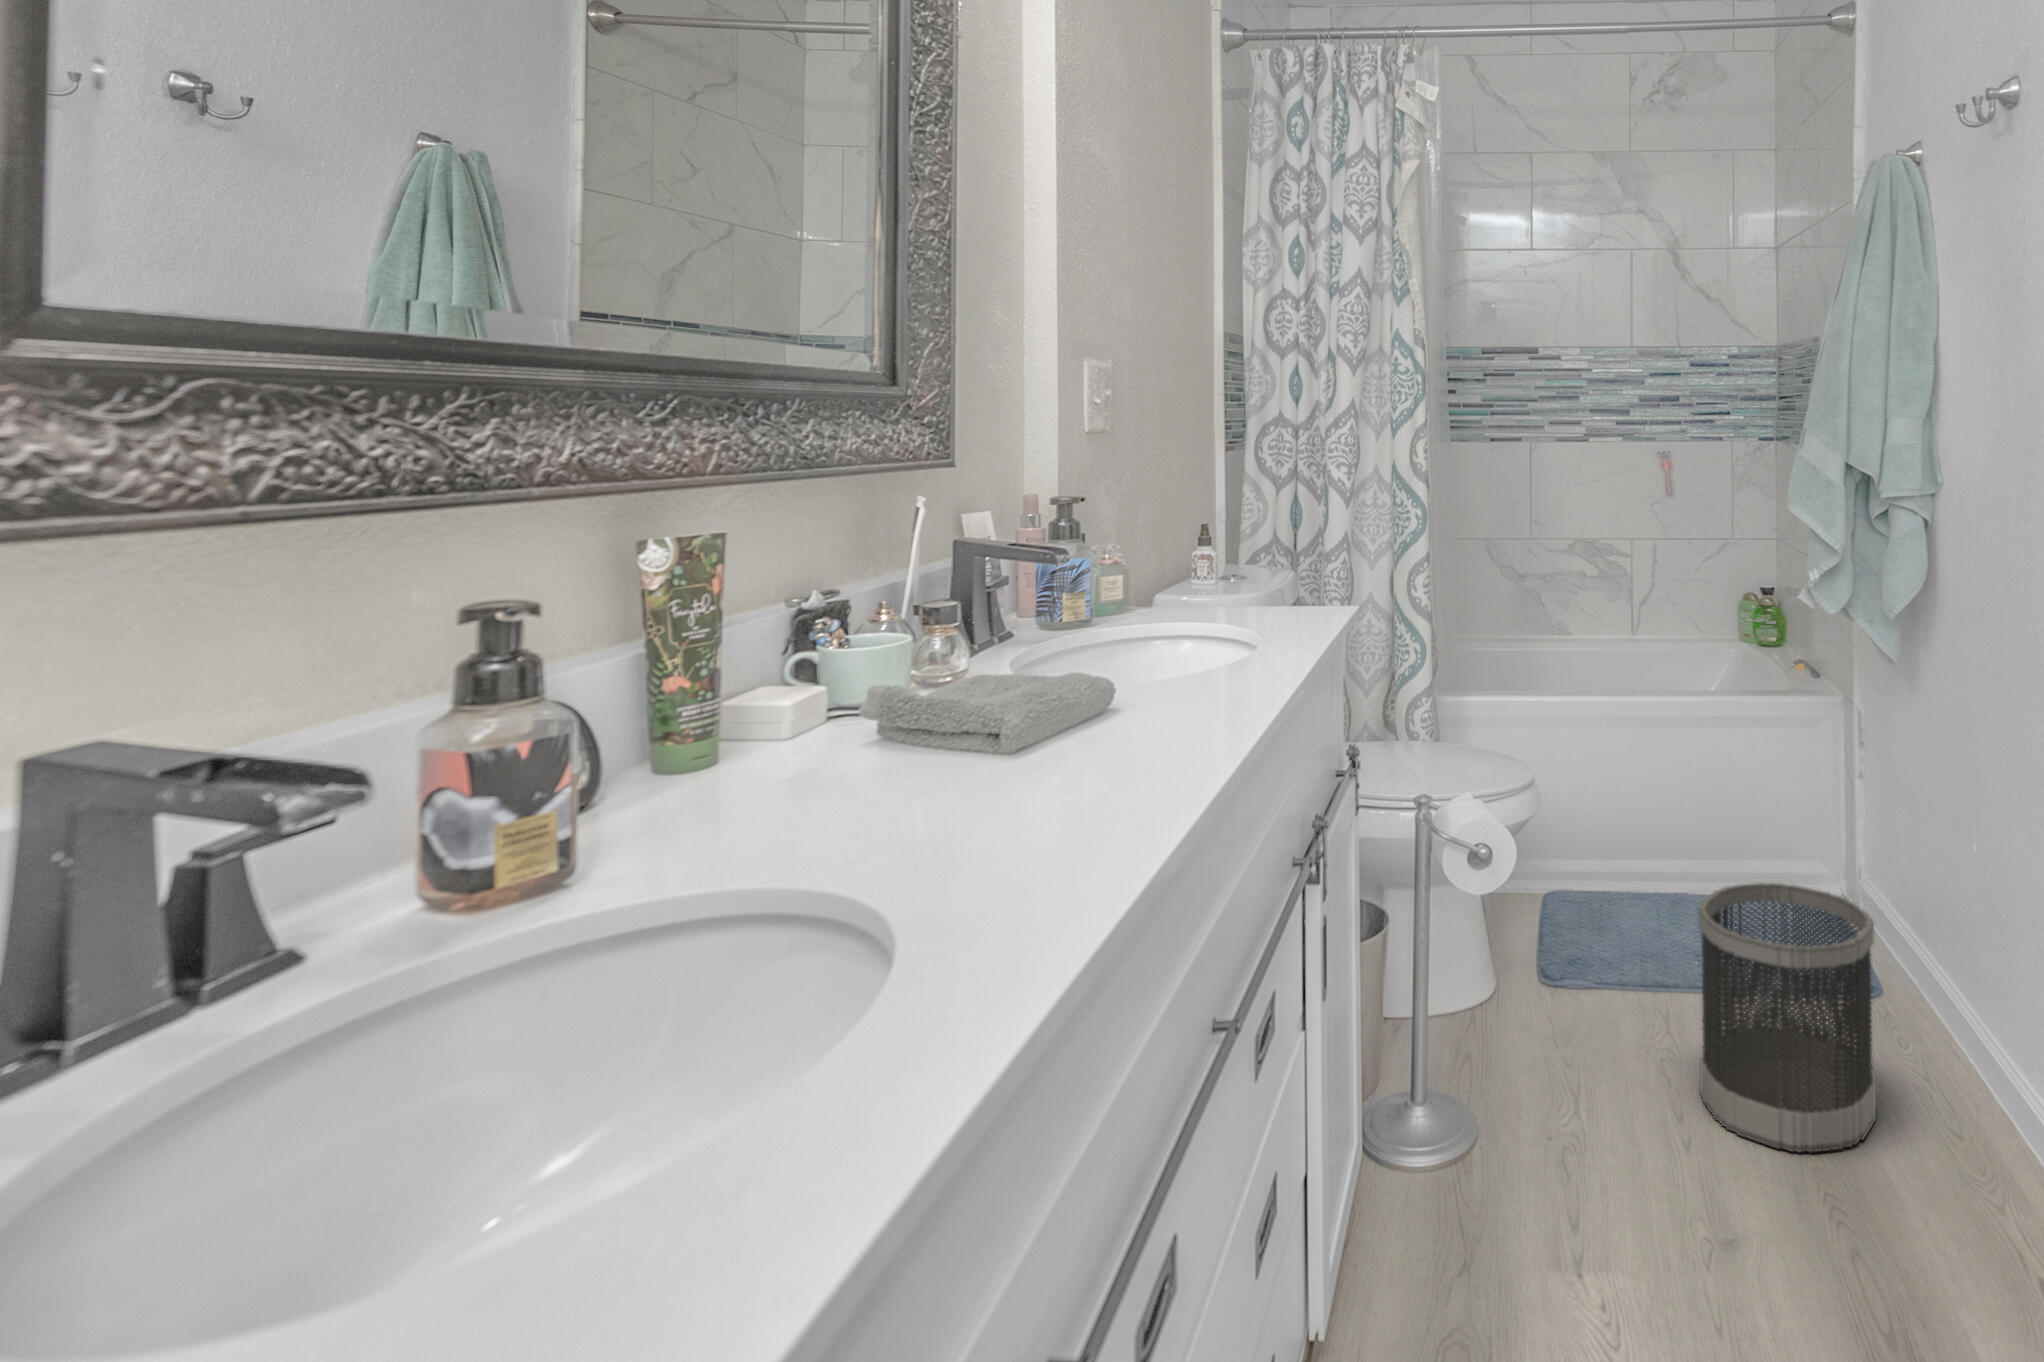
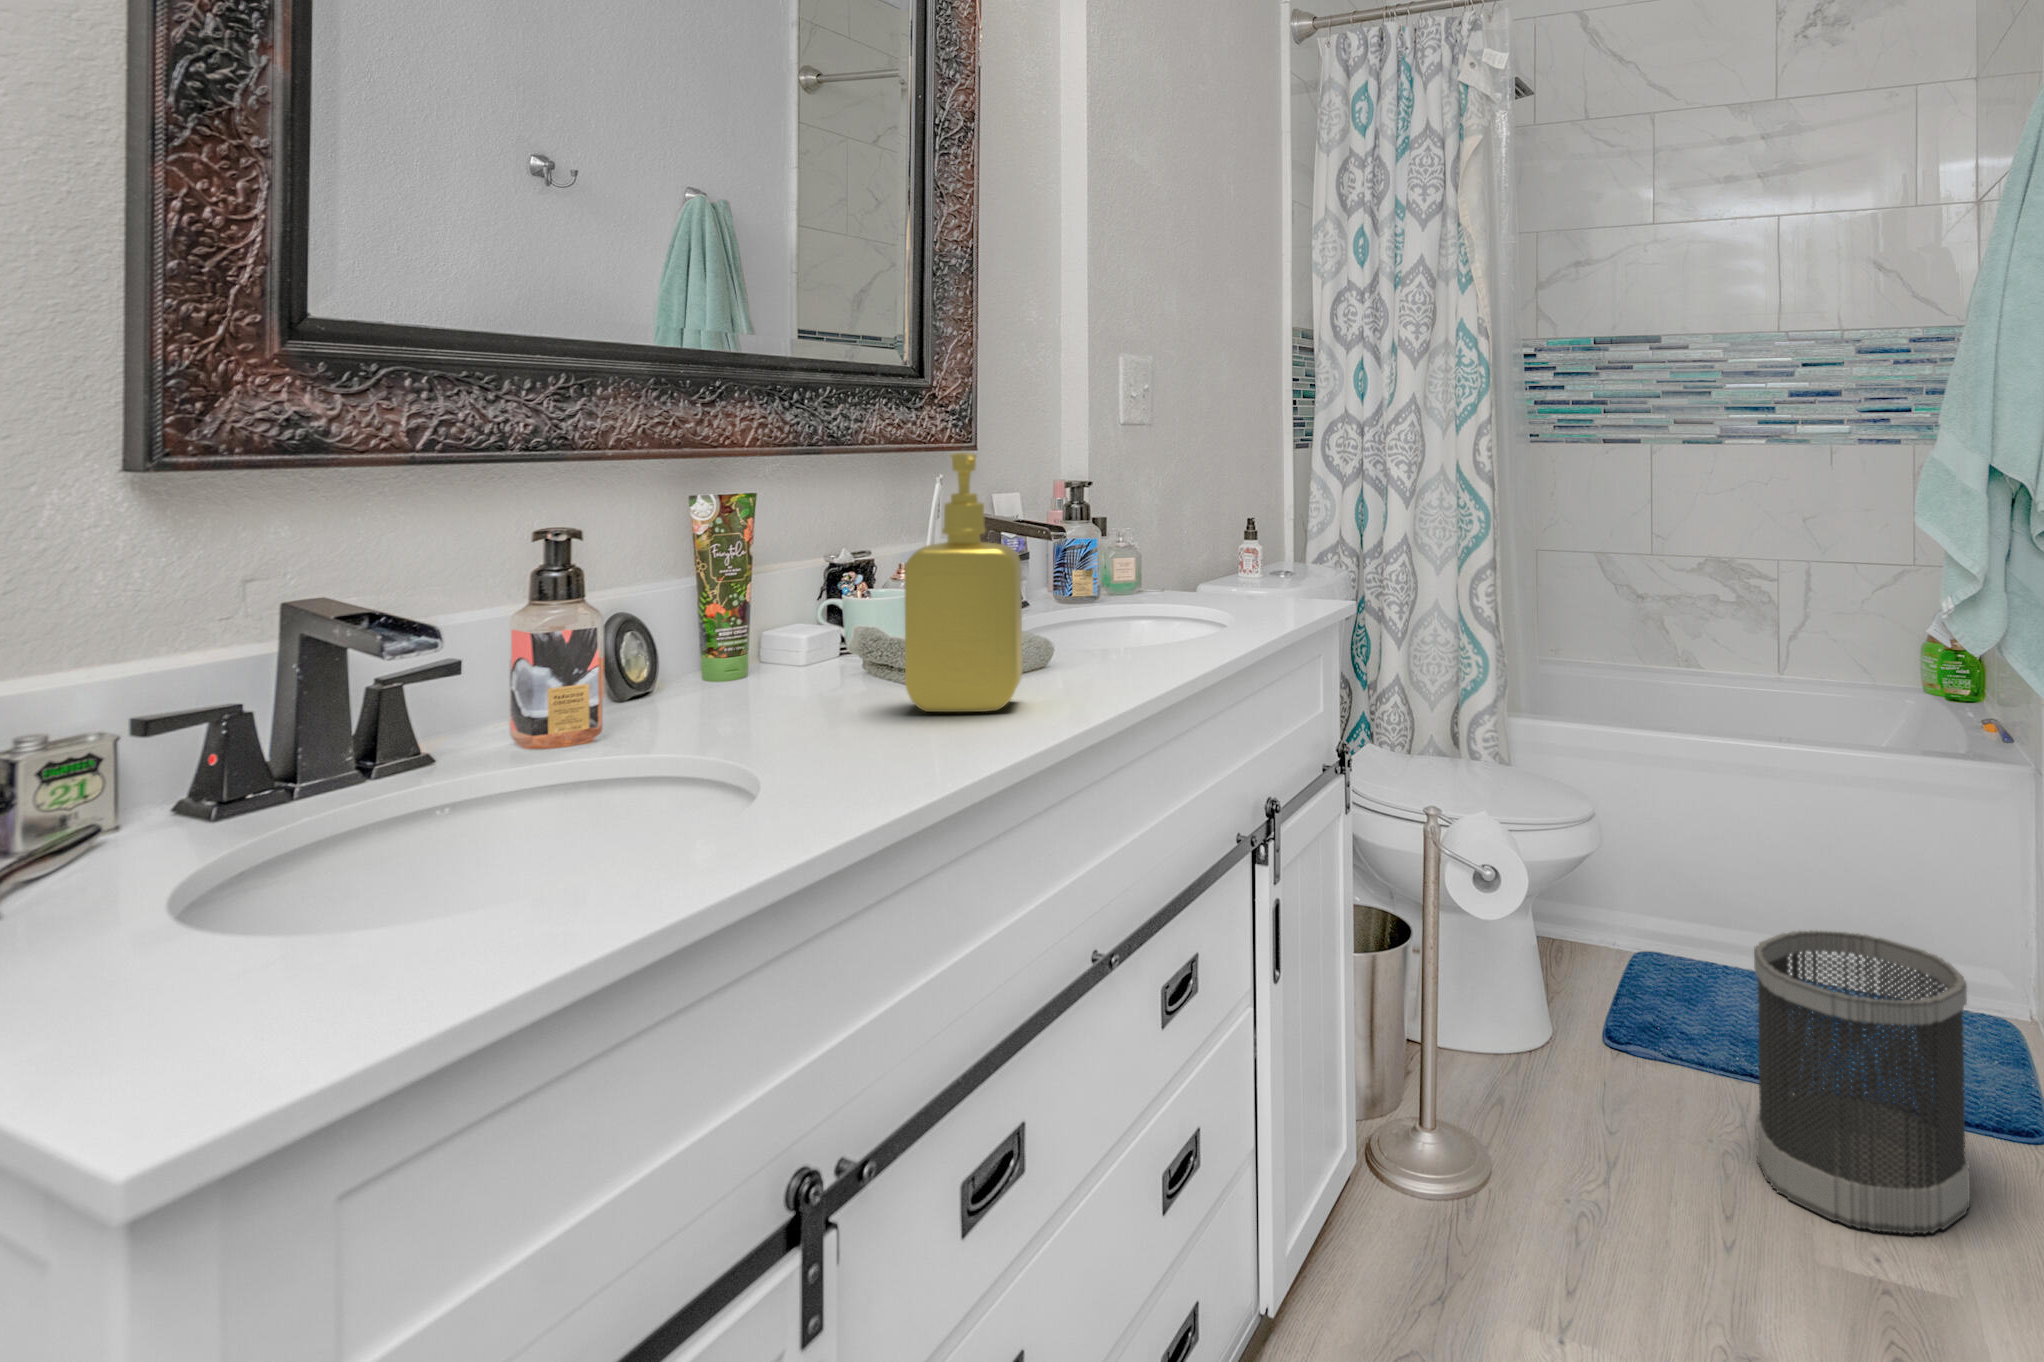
soap dispenser: none [980,485,1121,802] -> present [905,452,1022,712]

